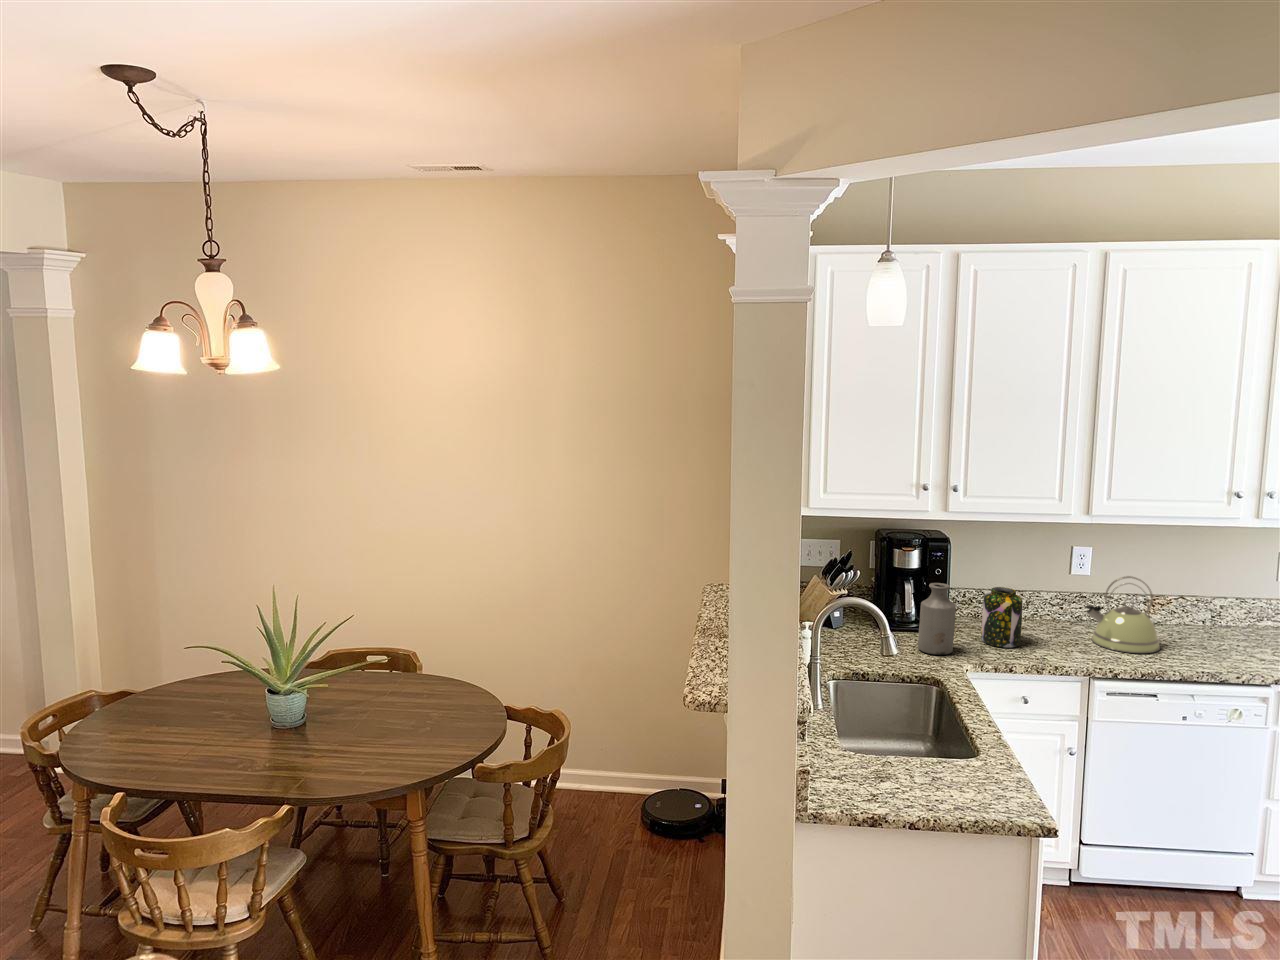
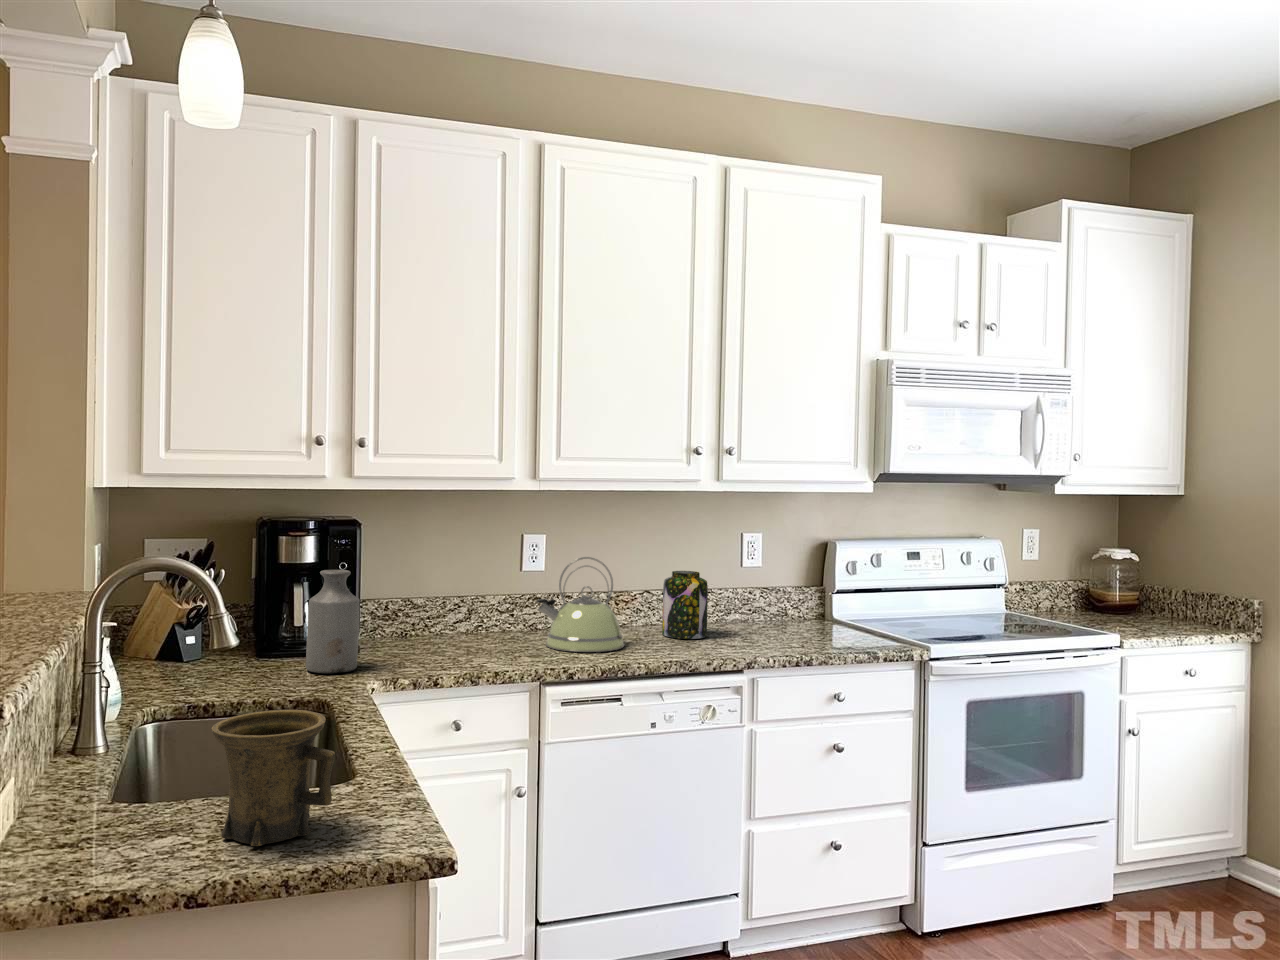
jar: present [981,587,1023,647] -> present [662,571,708,639]
mug: none [914,720,984,800] -> present [211,710,335,846]

